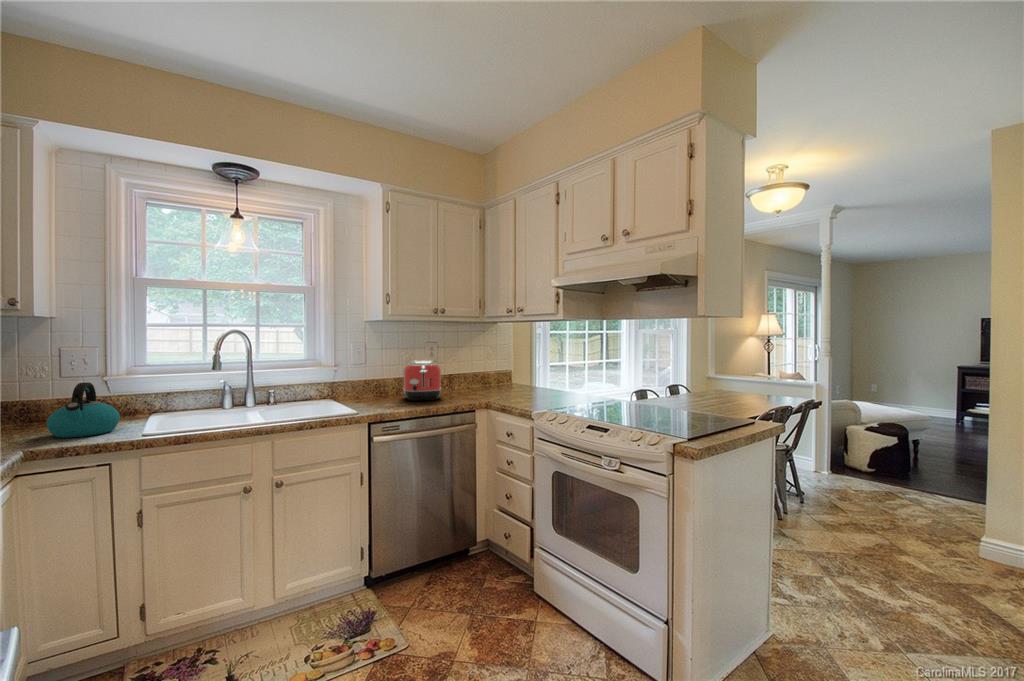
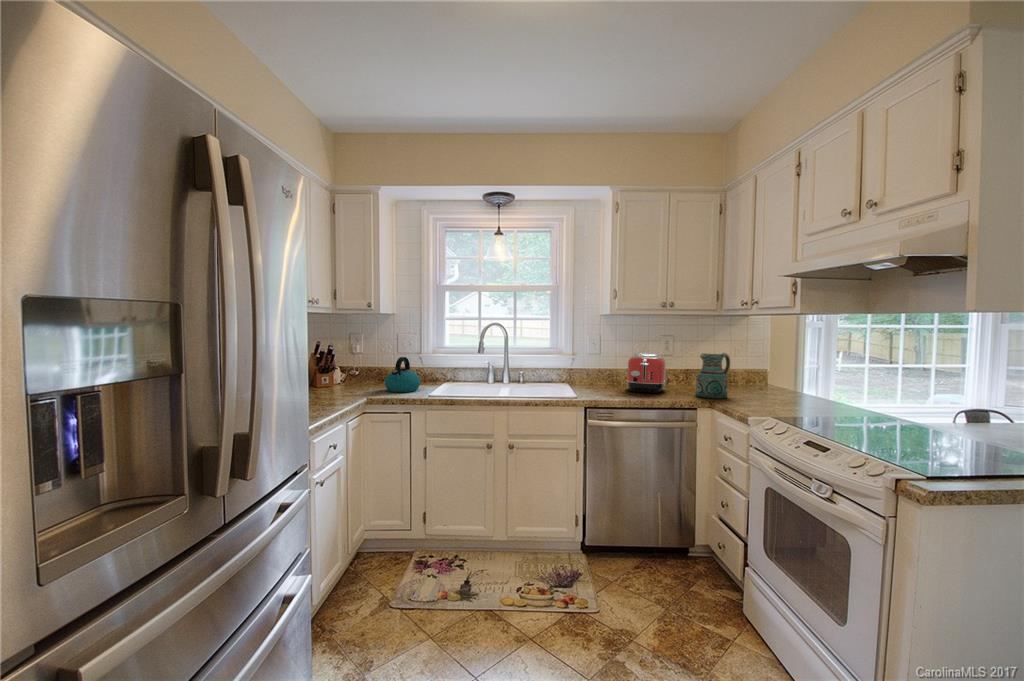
ceramic pitcher: none [470,357,498,400] -> present [695,353,730,399]

